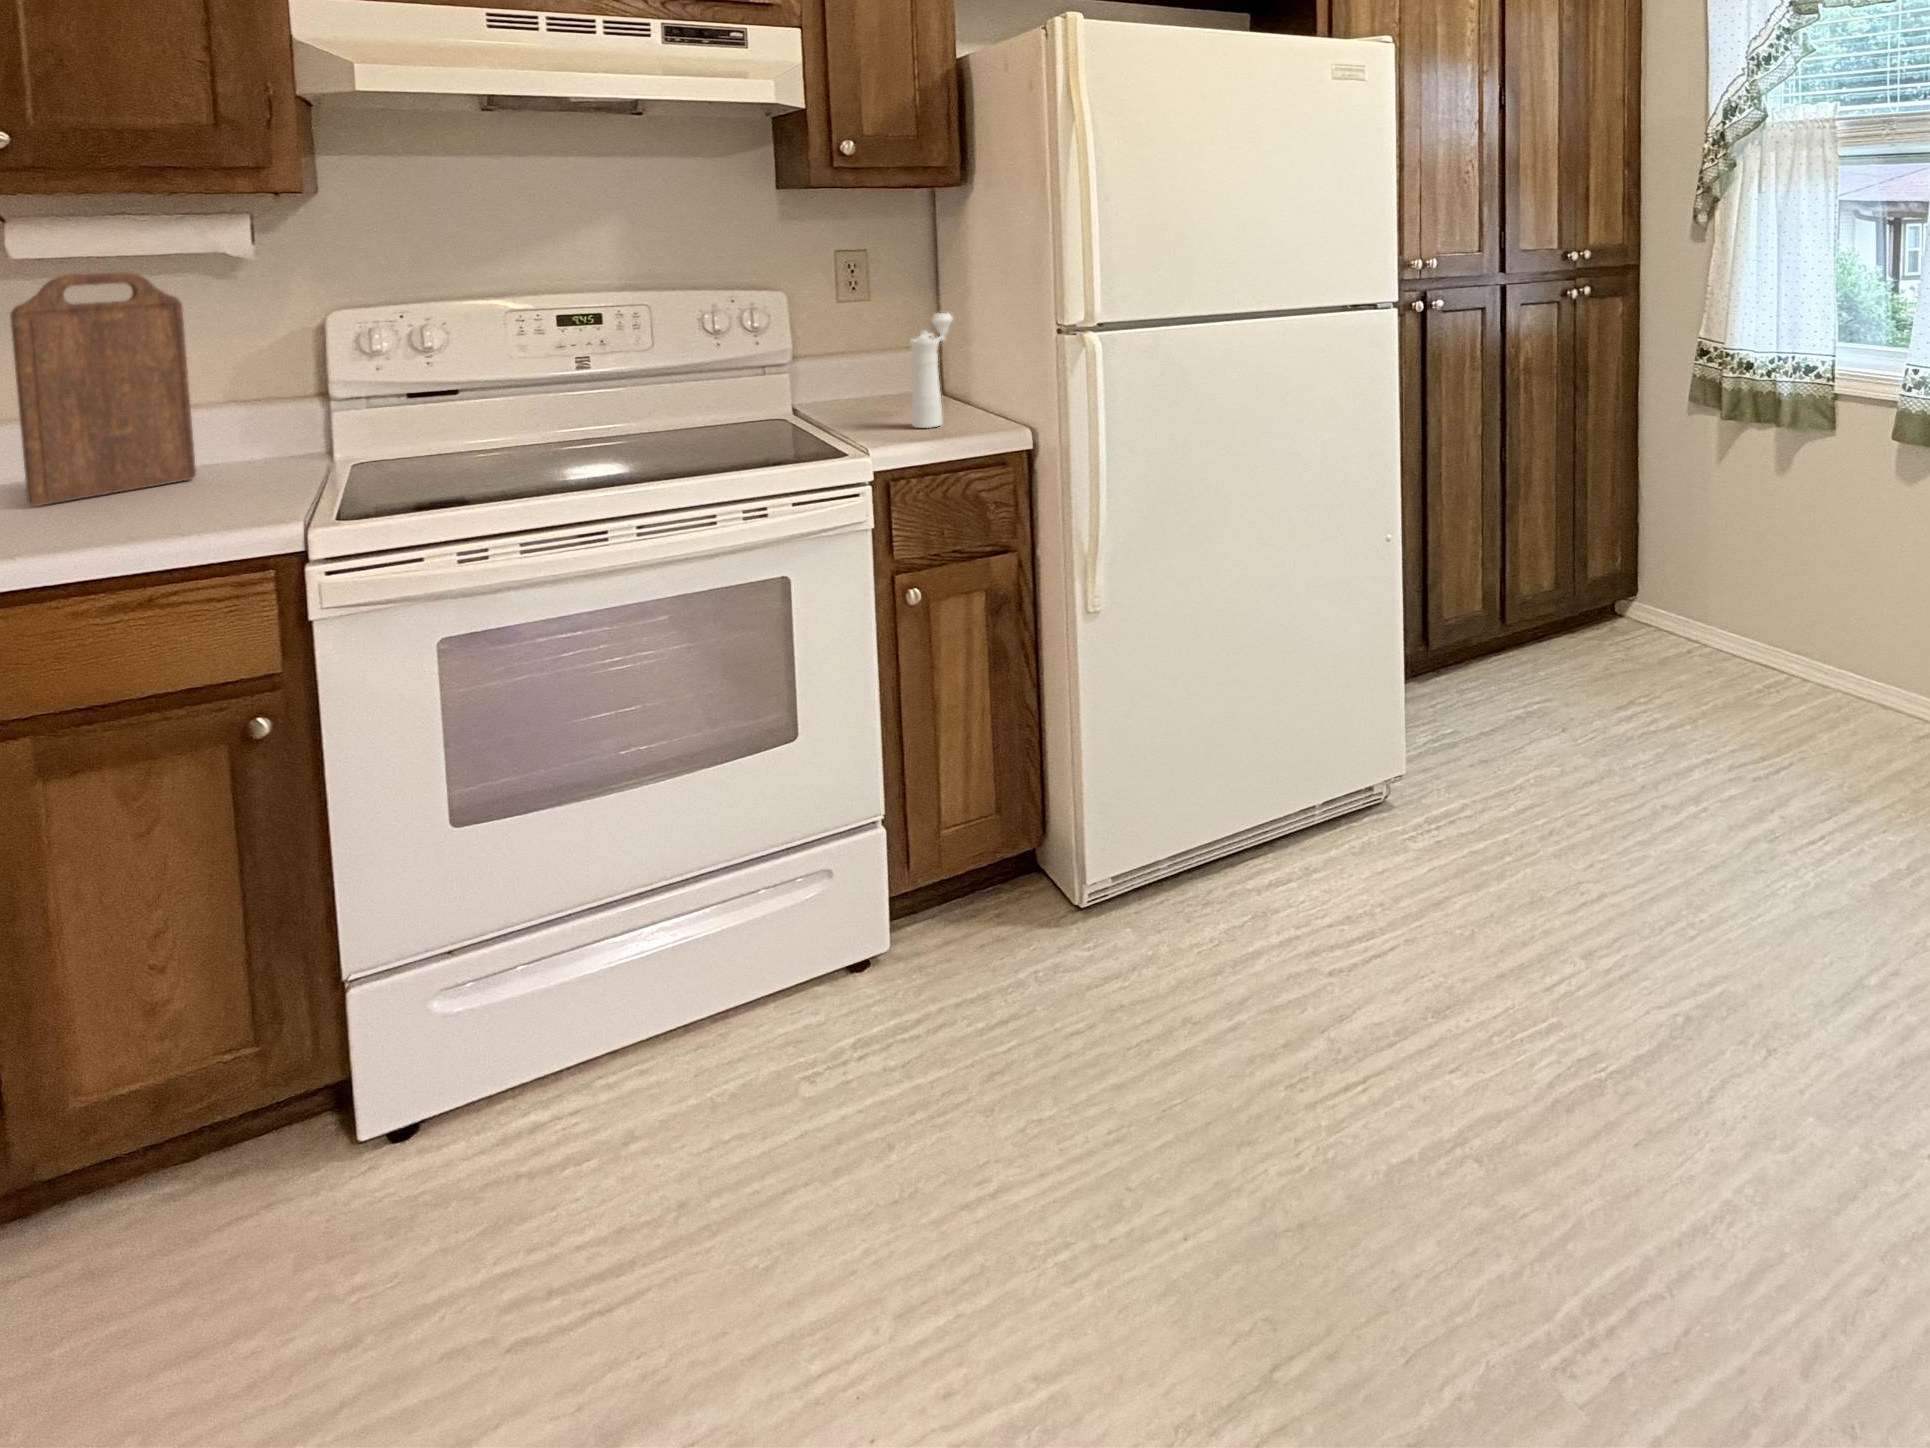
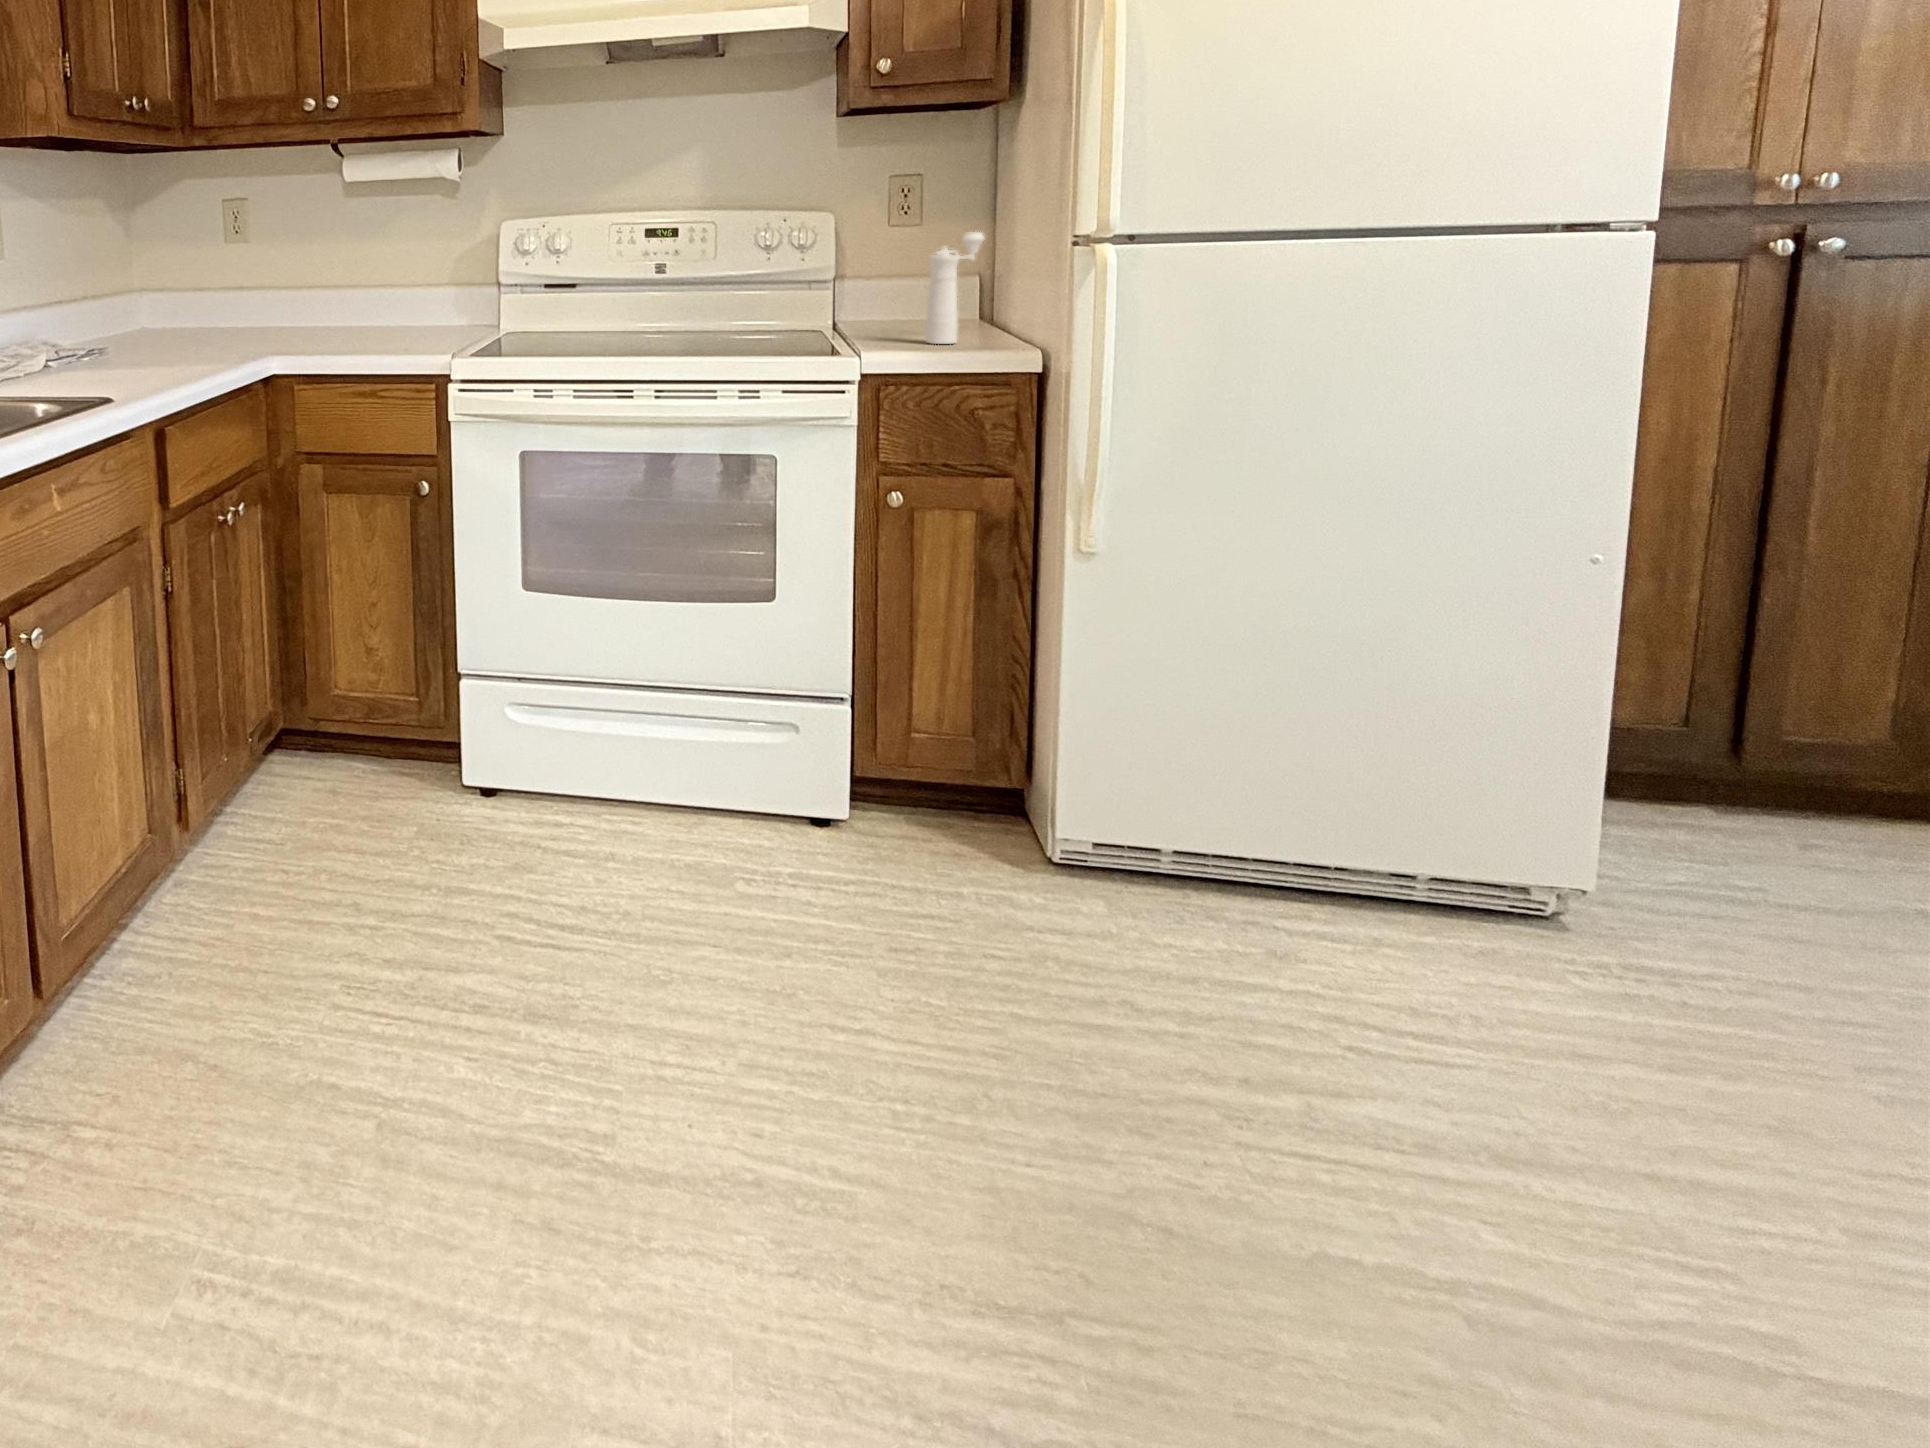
cutting board: present [10,272,196,506] -> none [344,189,427,333]

